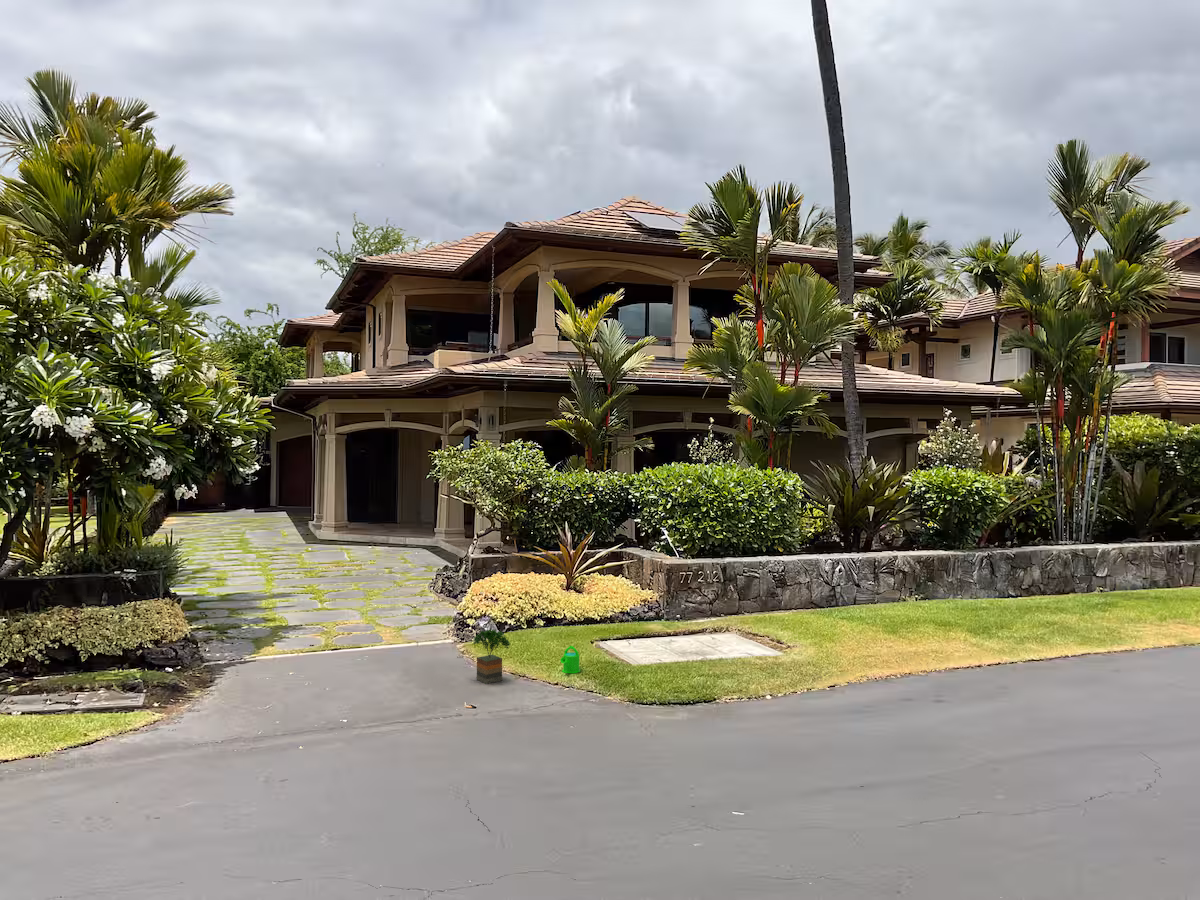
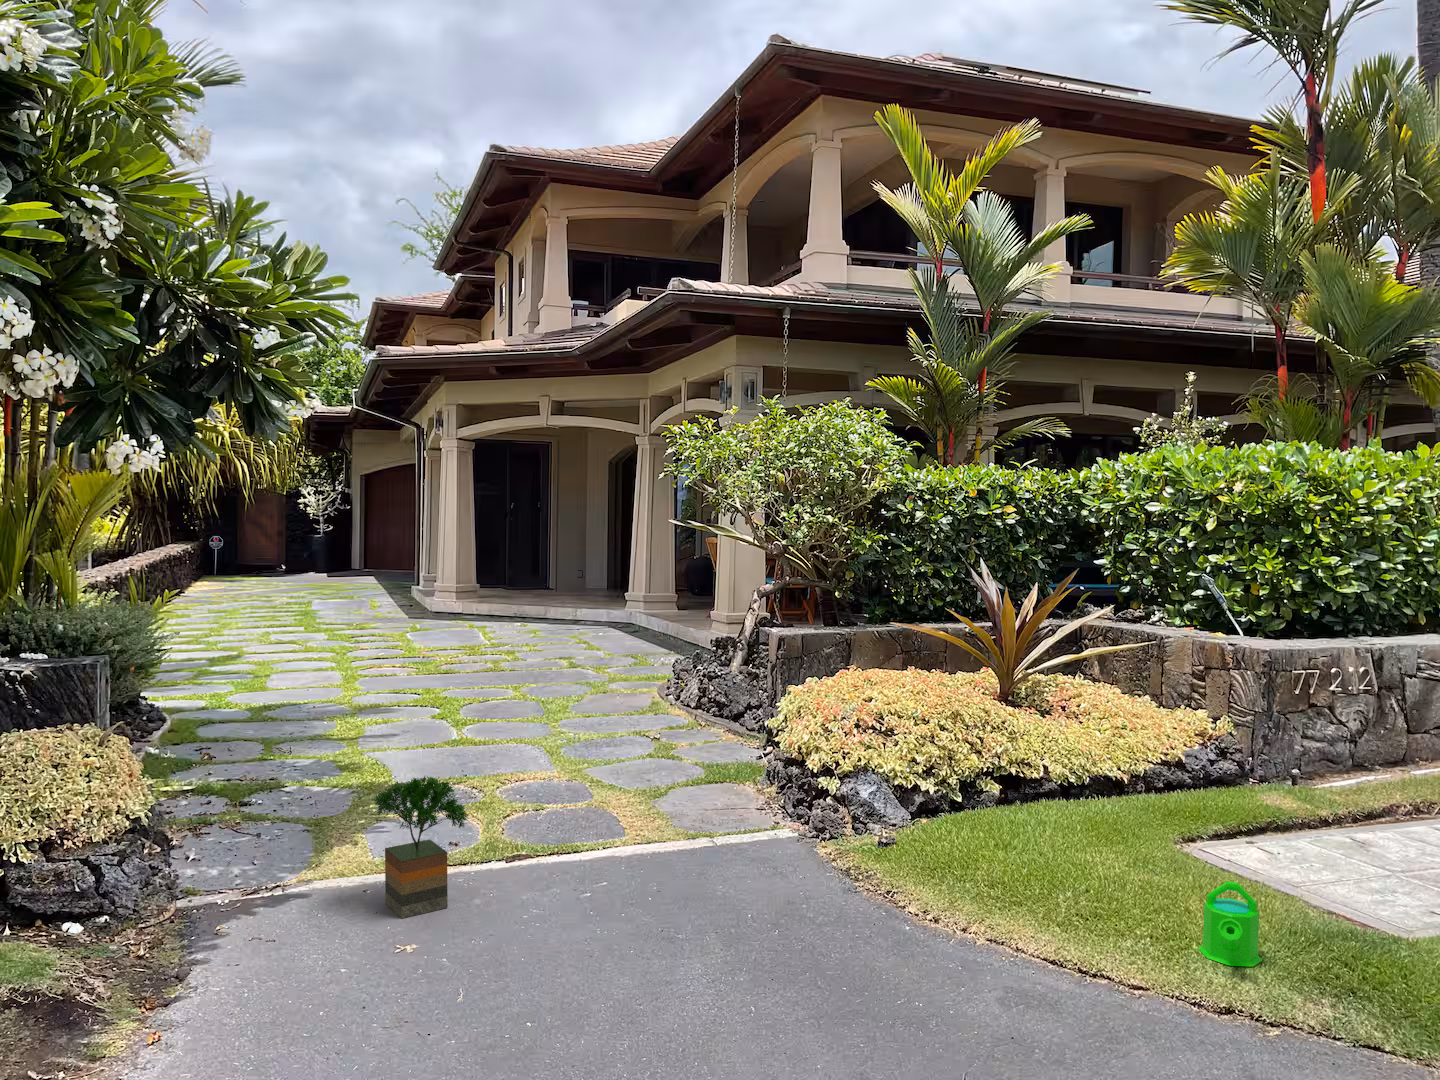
potted tree: present [473,629,510,684] -> present [373,776,468,918]

